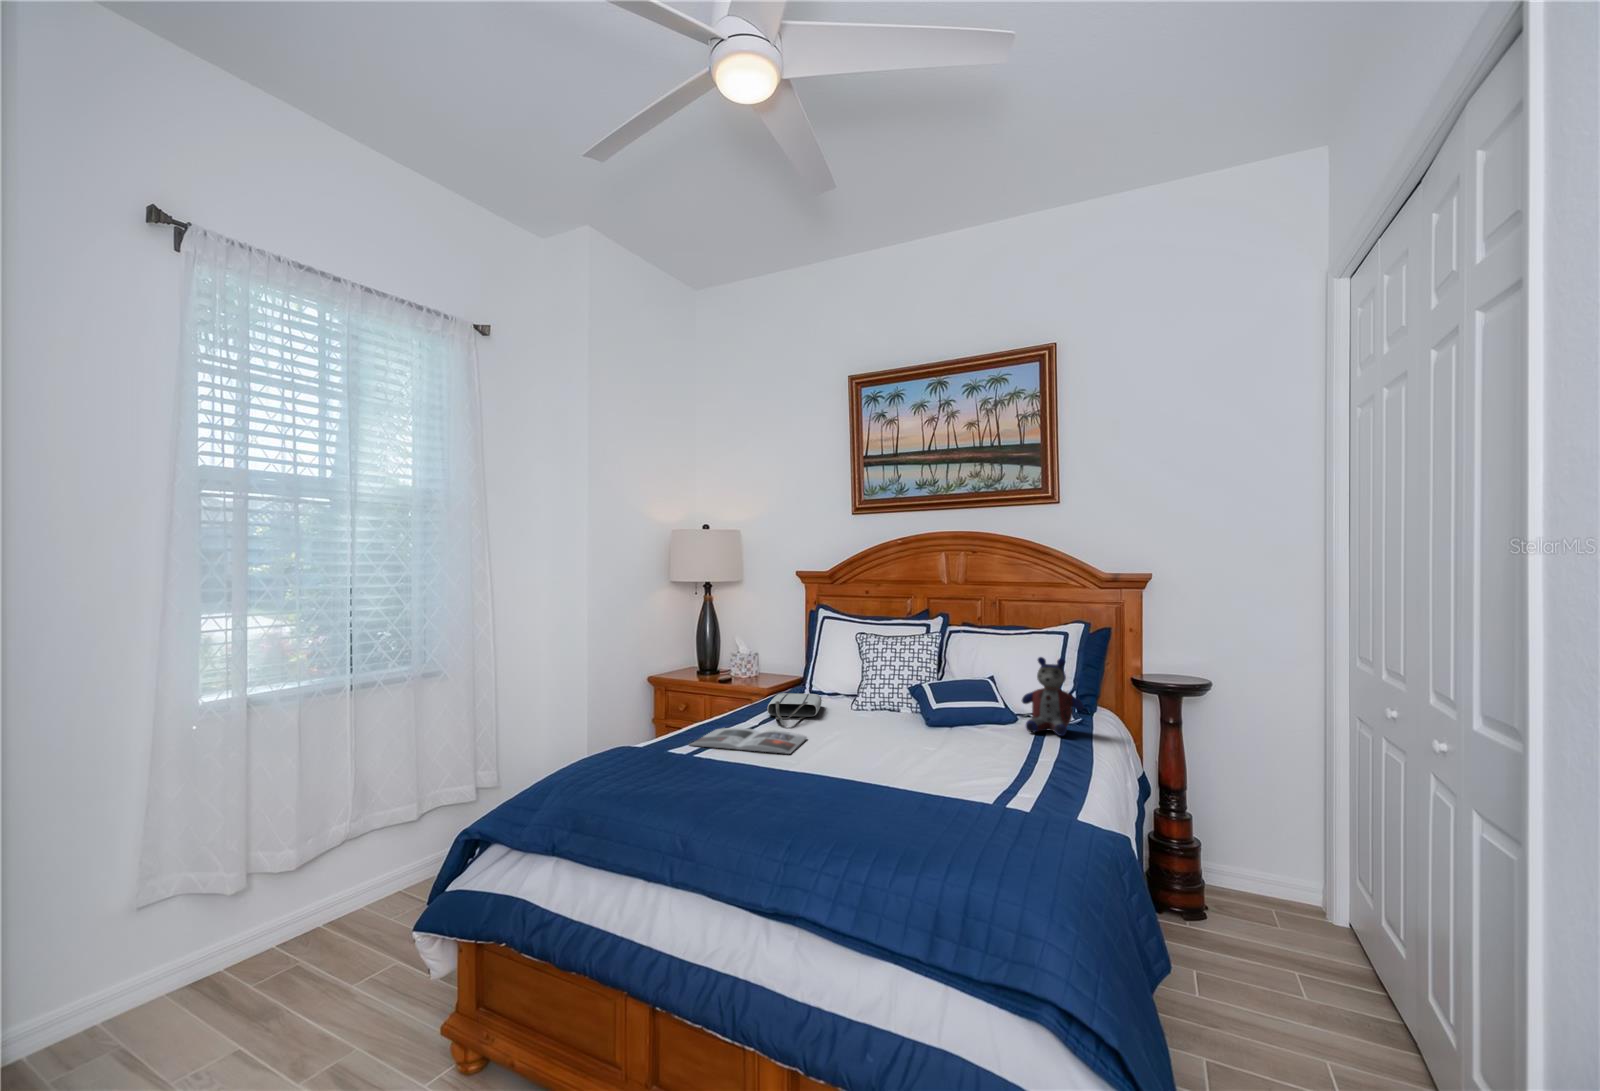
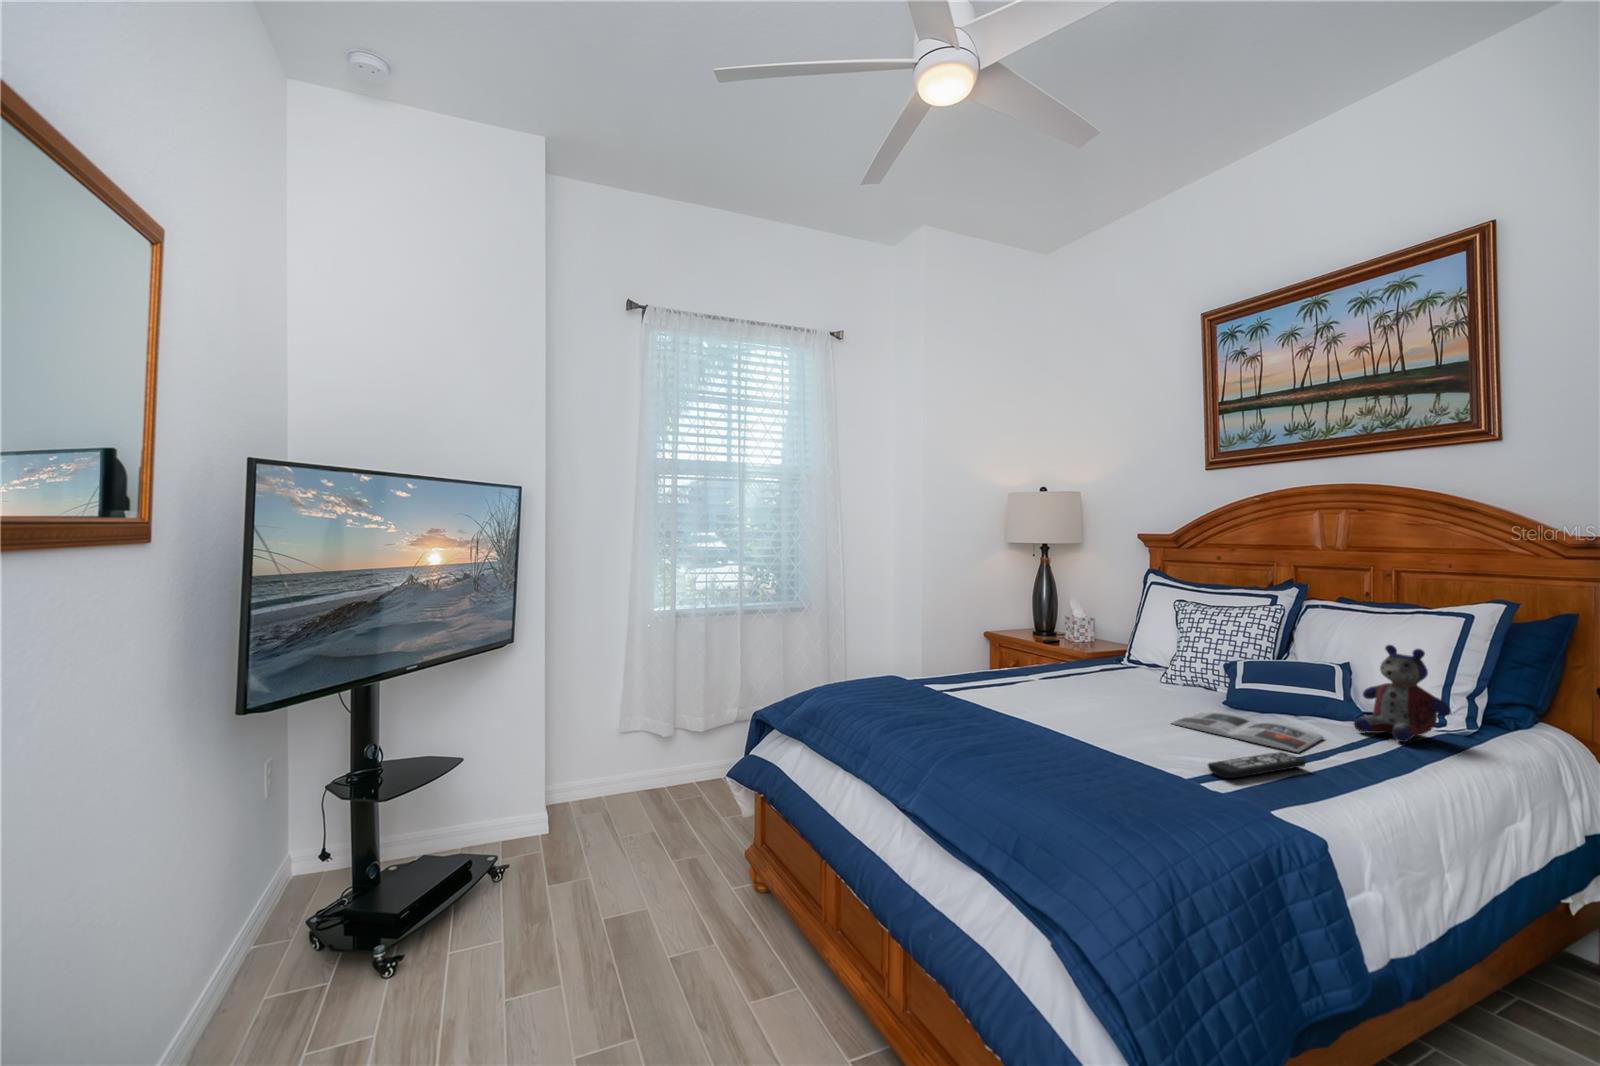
tote bag: present [767,693,822,720] -> none [1058,657,1128,682]
magazine: present [690,728,807,754] -> present [1172,711,1323,752]
remote control: none [1000,760,1049,794] -> present [1208,752,1306,778]

